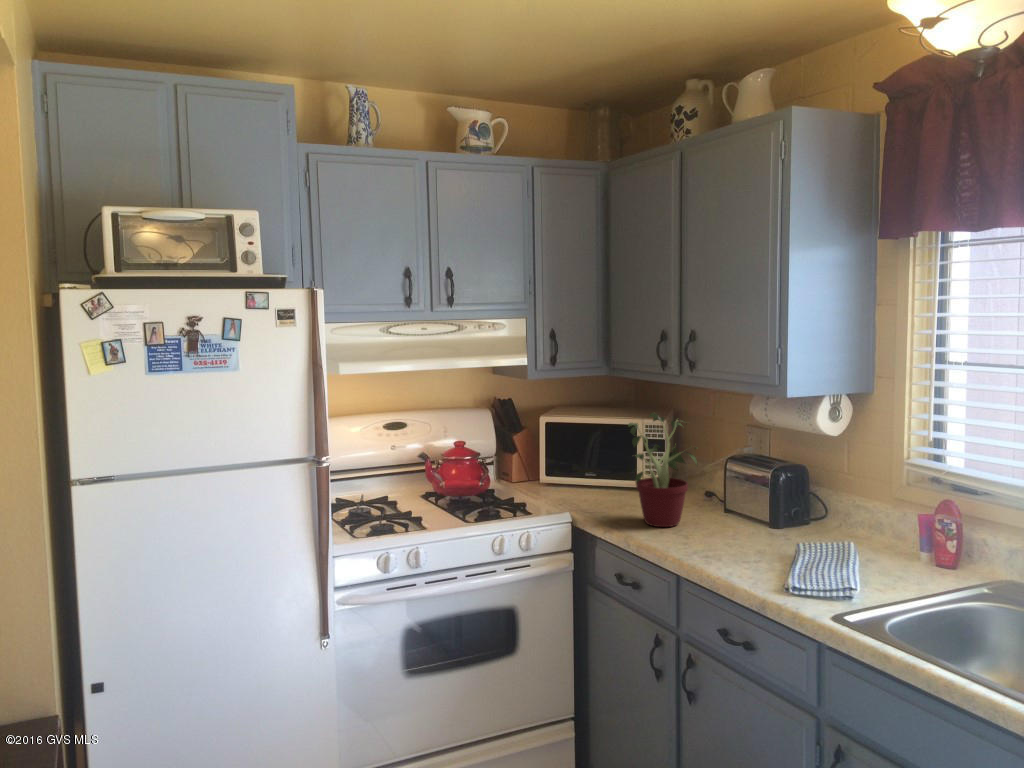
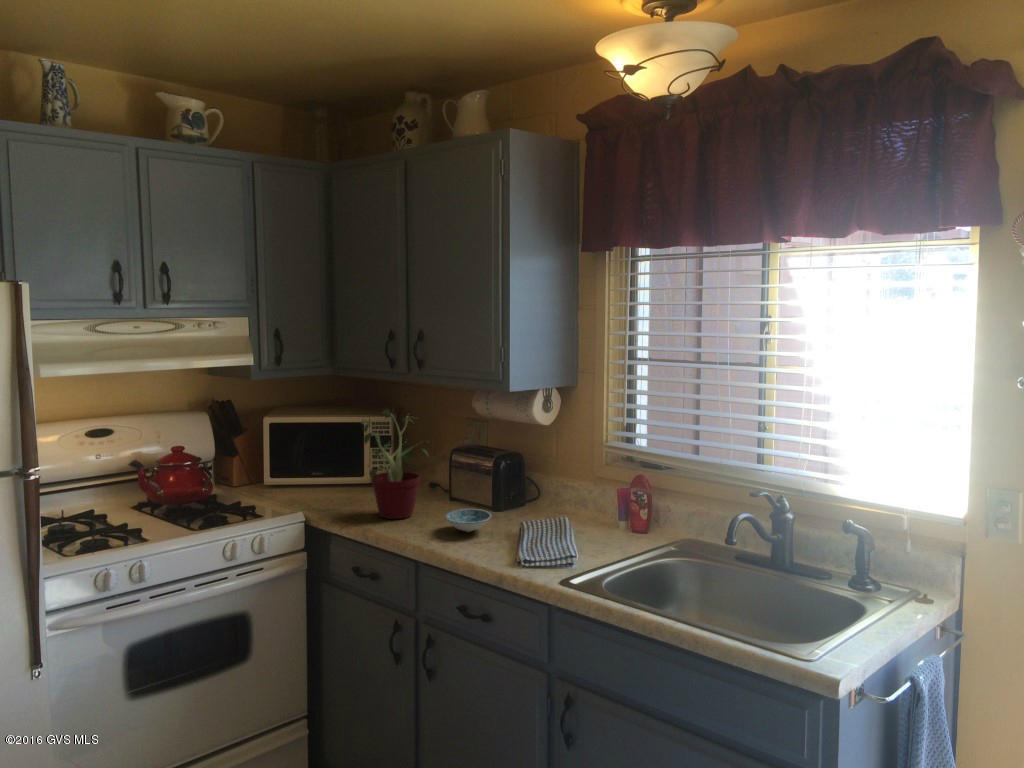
ceramic bowl: none [711,523,763,548] -> present [445,509,491,532]

